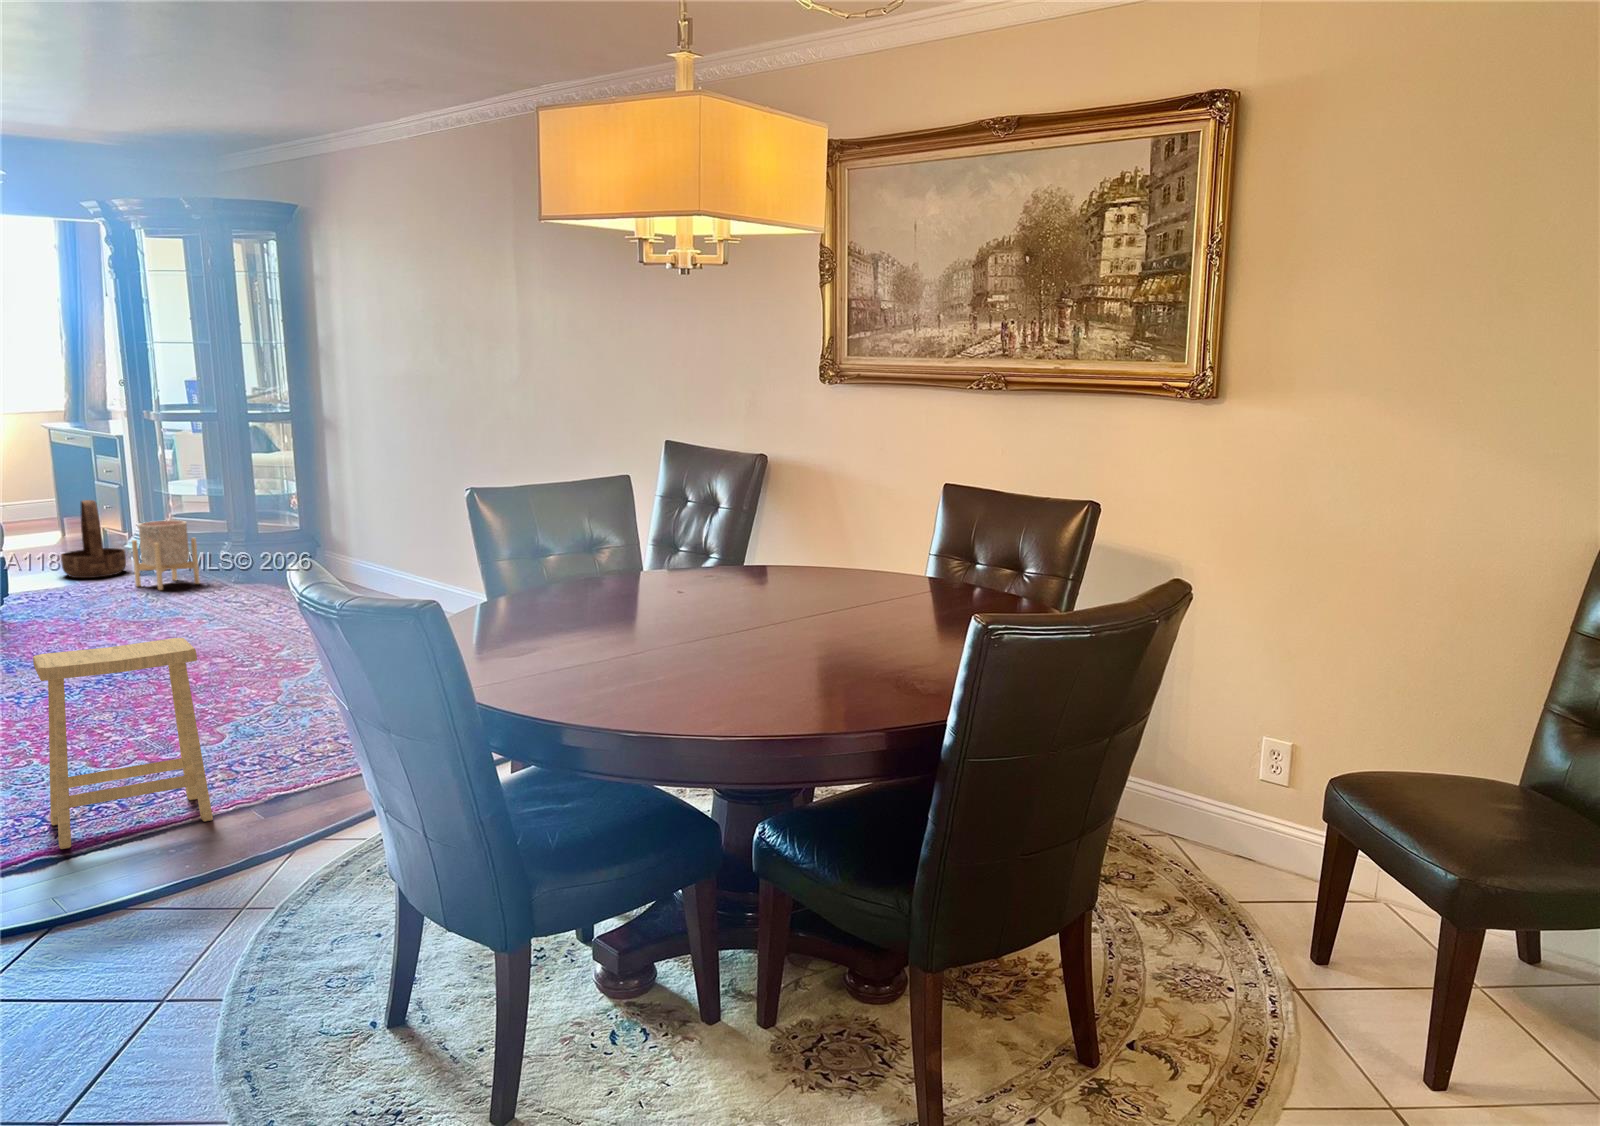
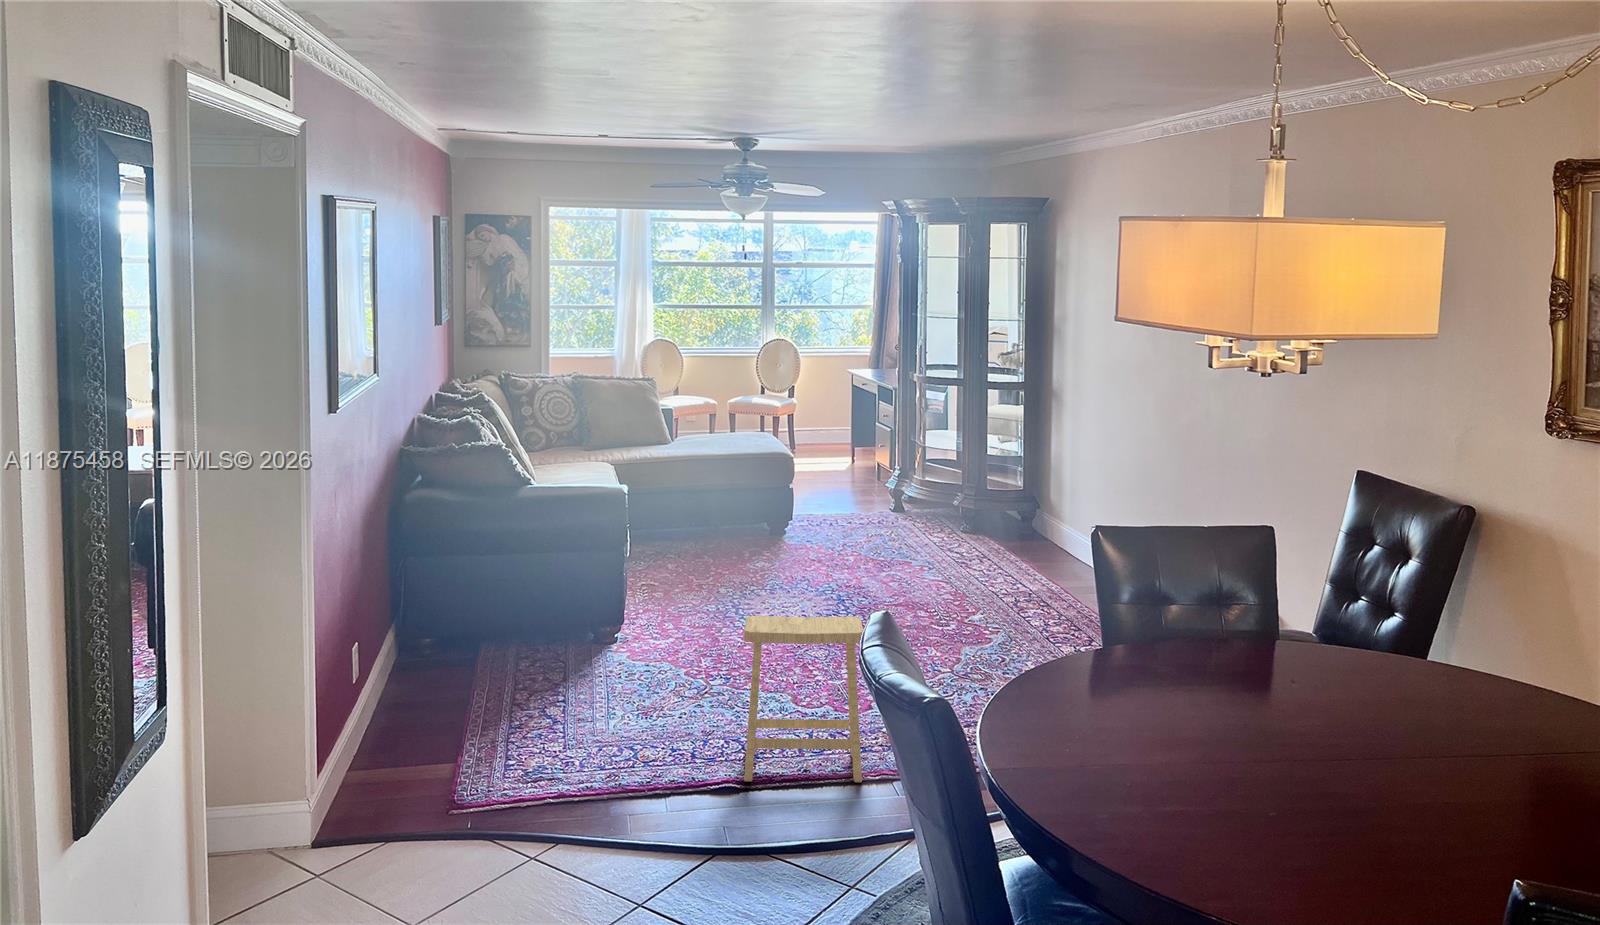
basket: present [61,500,126,578] -> none [837,441,886,509]
planter: present [132,520,200,590] -> none [887,467,939,529]

